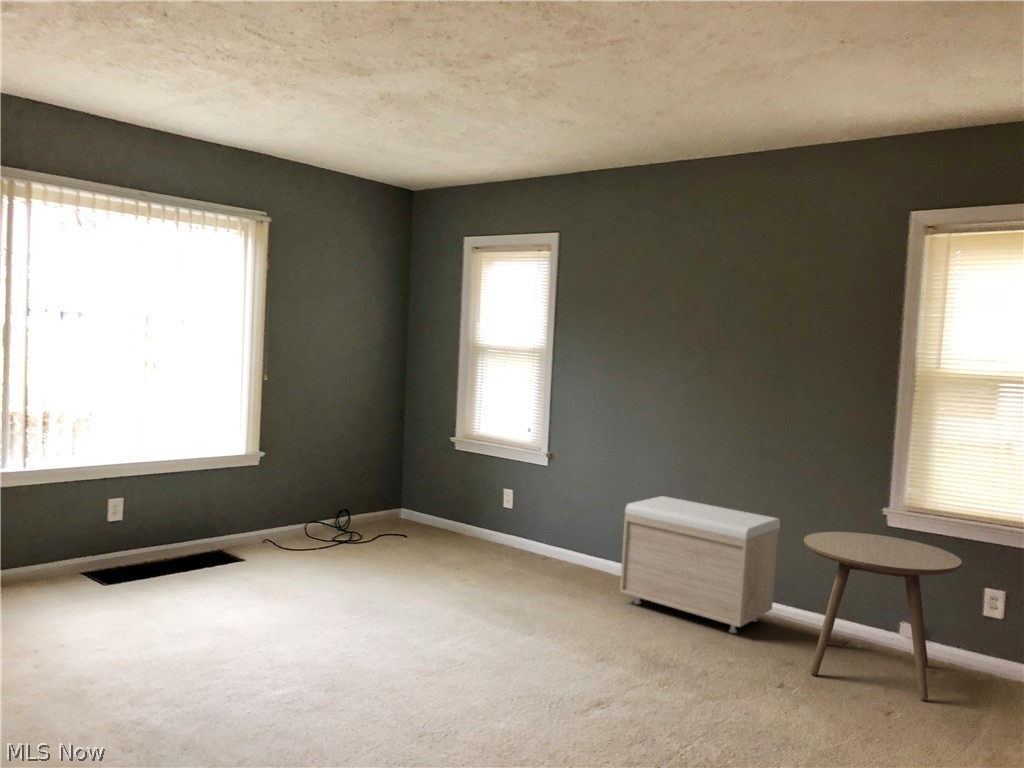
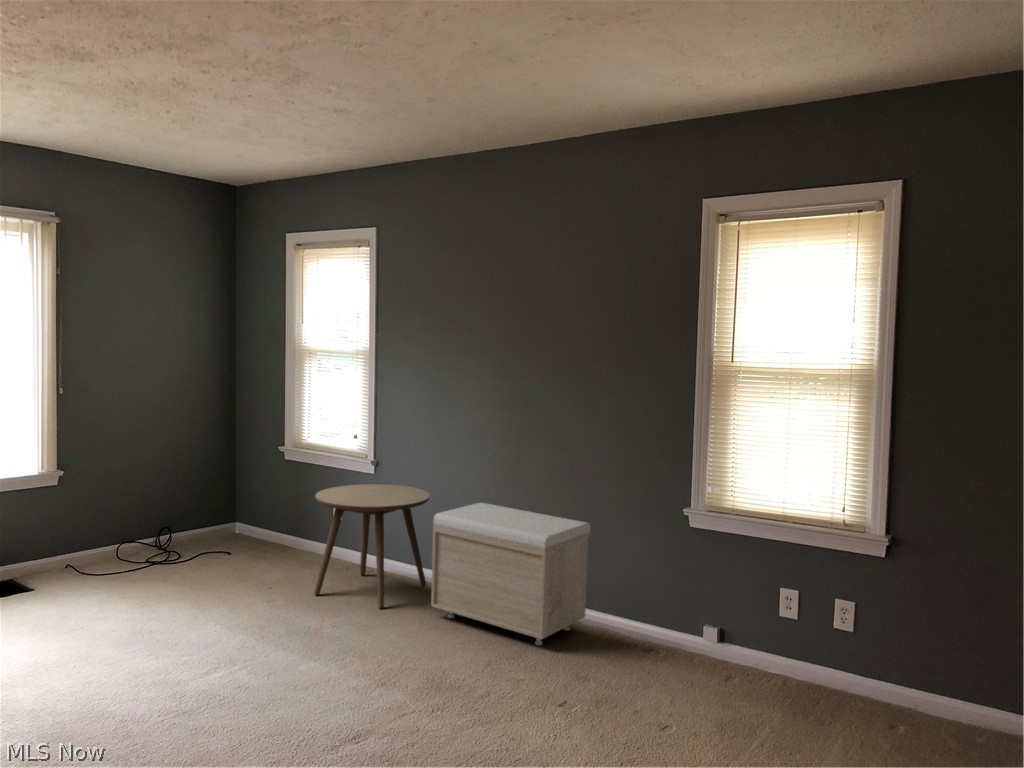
side table: present [804,532,962,701] -> present [314,484,430,609]

